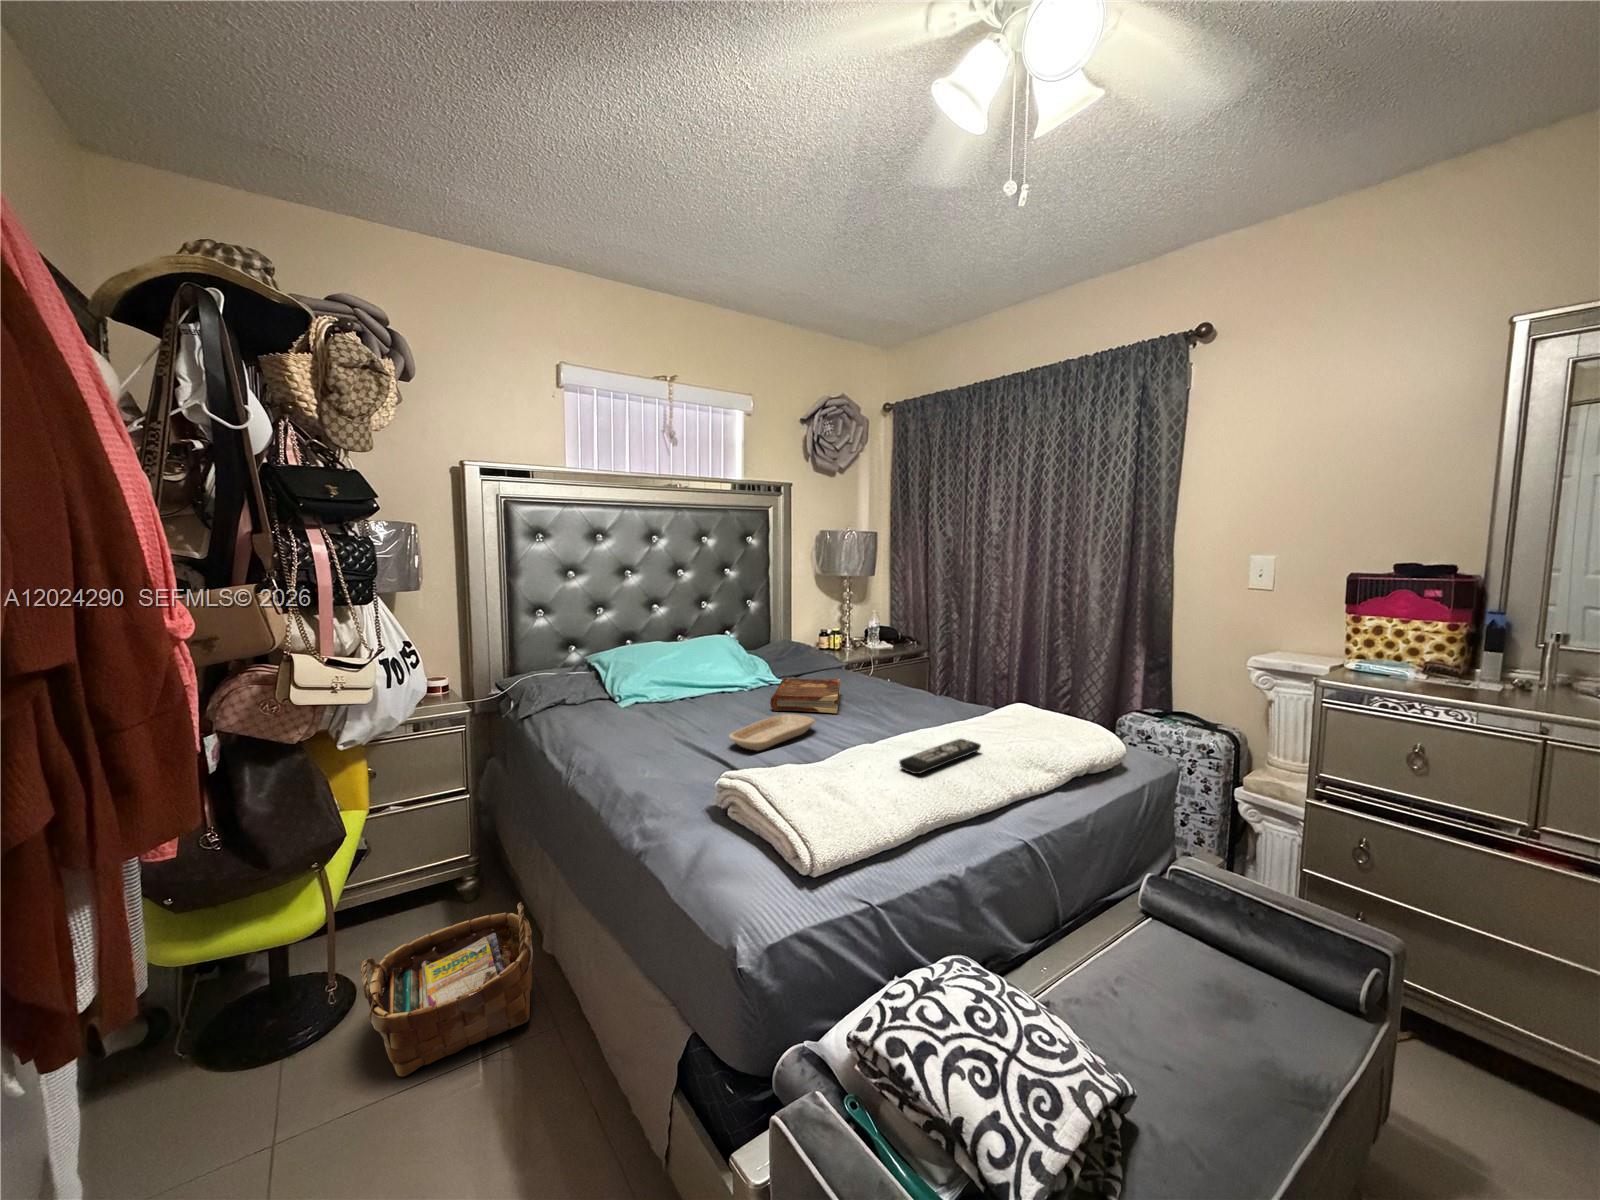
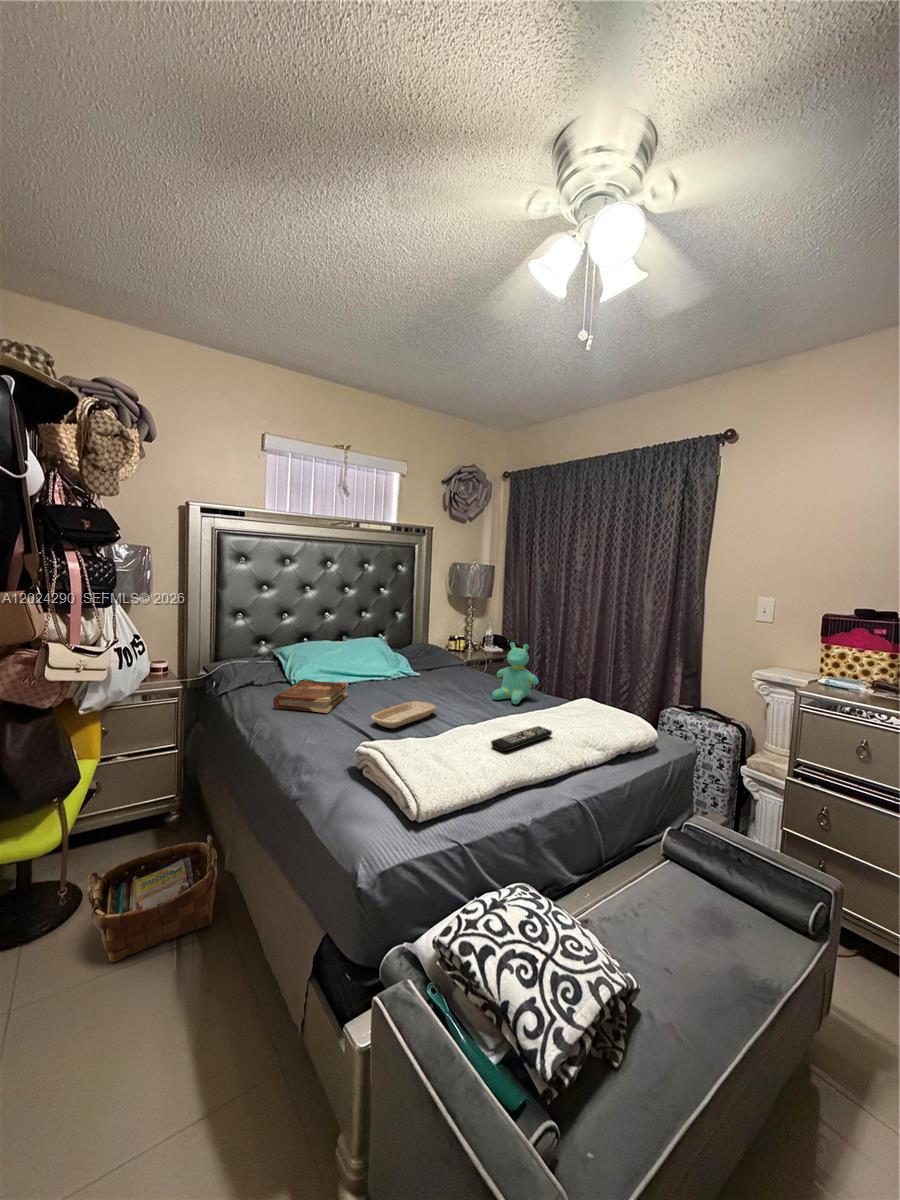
teddy bear: none [887,630,950,713] -> present [492,642,539,704]
book: present [771,678,840,713] -> present [273,679,348,713]

